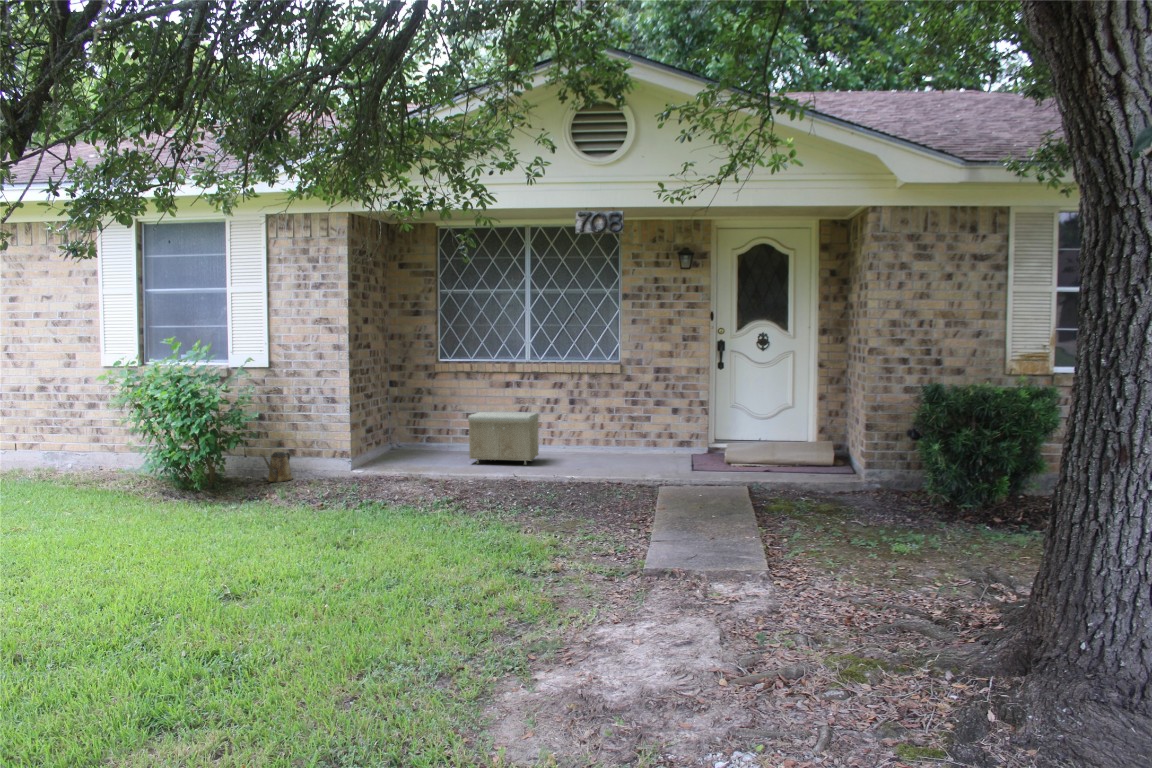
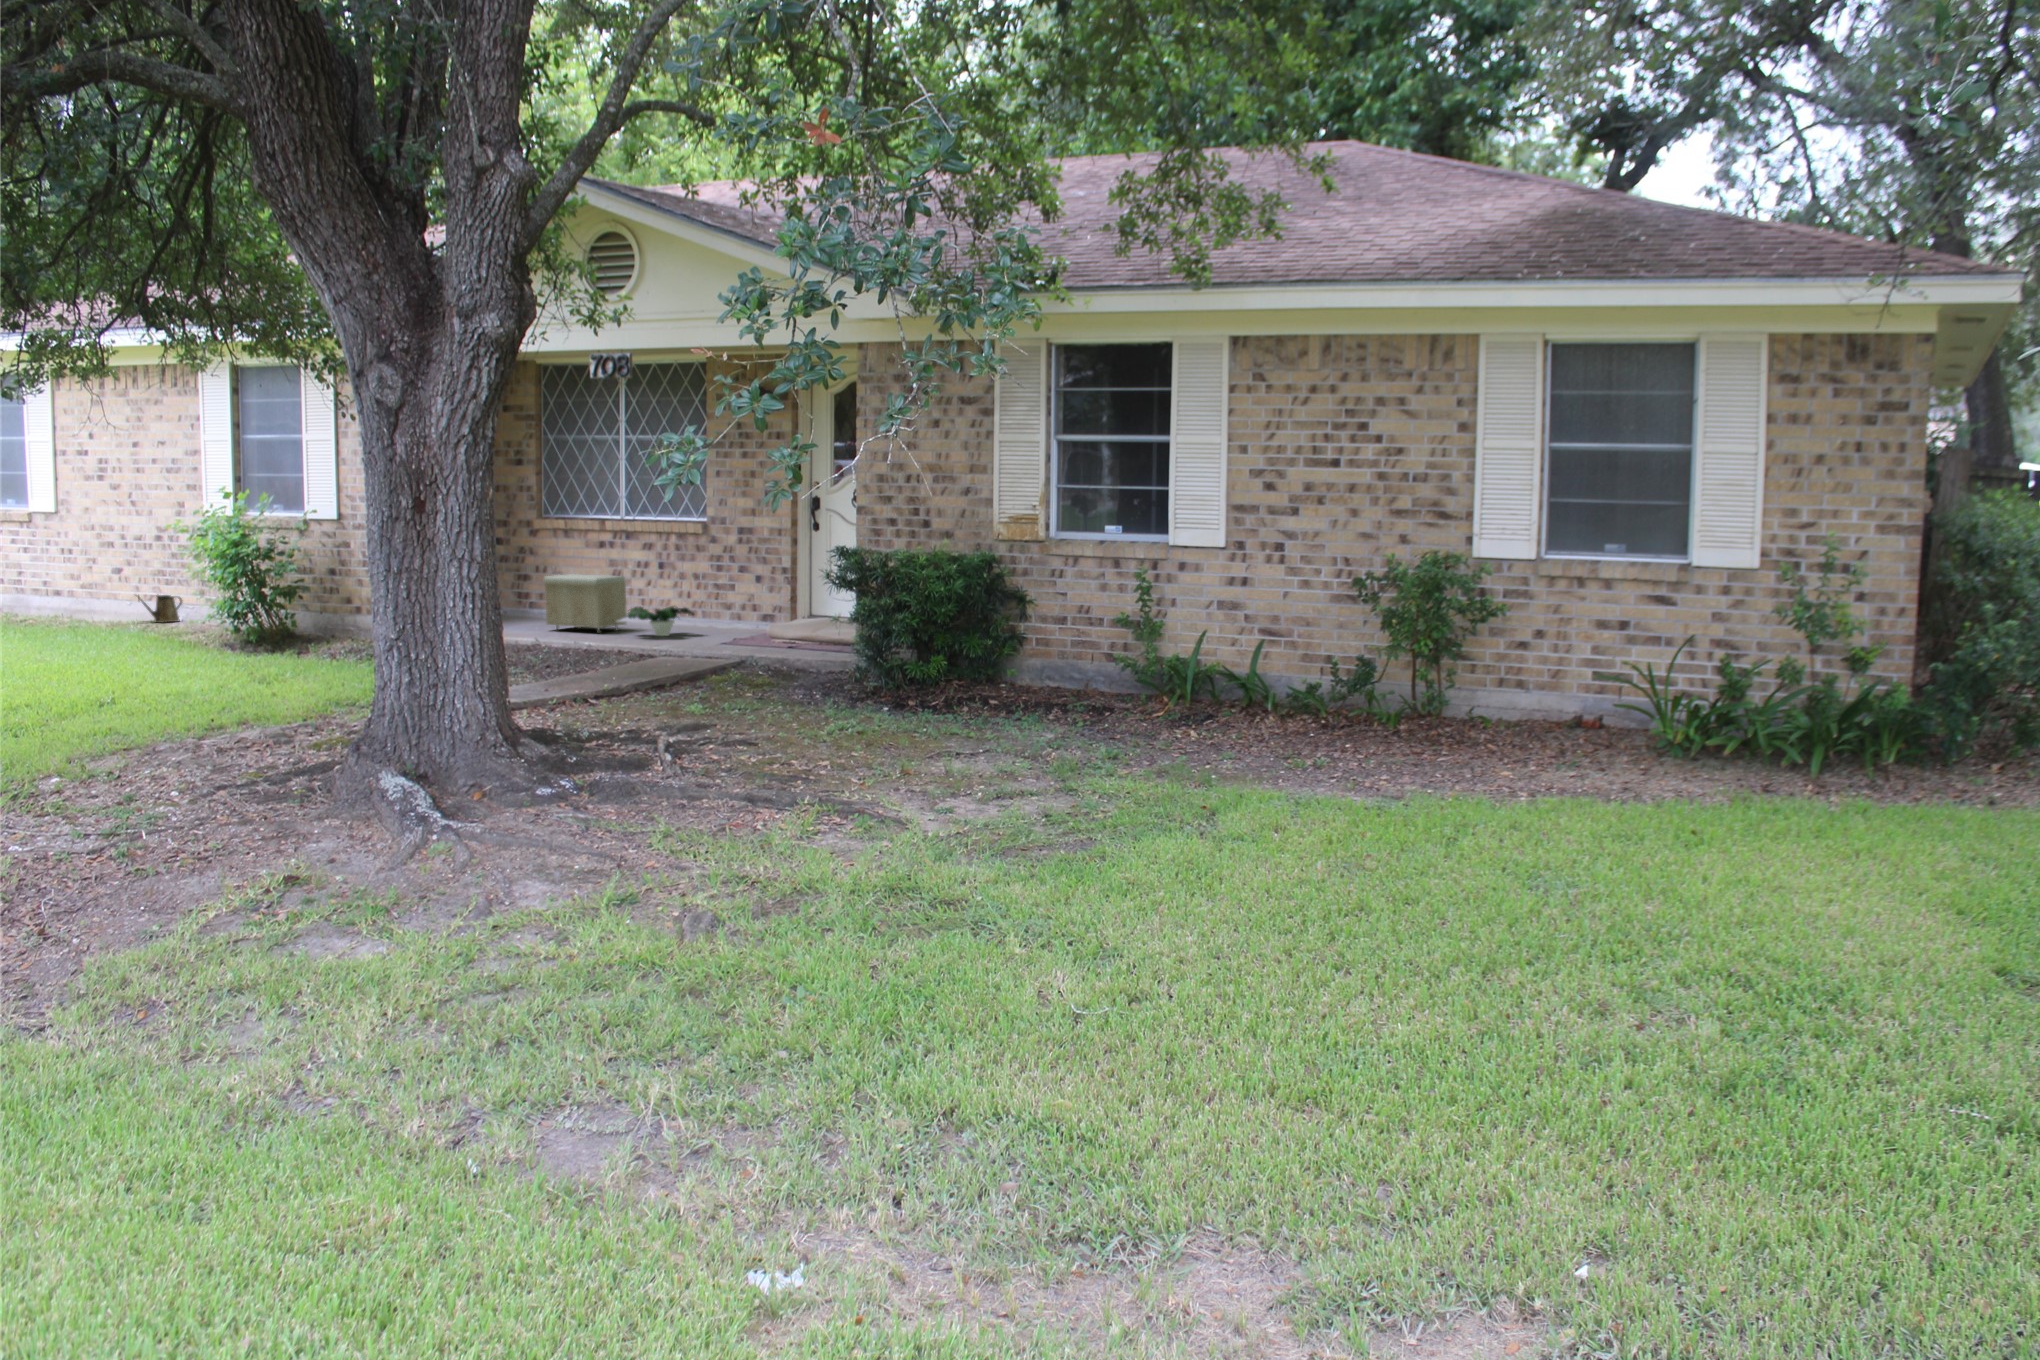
potted plant: none [559,438,617,466] -> present [627,606,694,636]
watering can: present [261,452,293,482] -> present [138,595,182,623]

